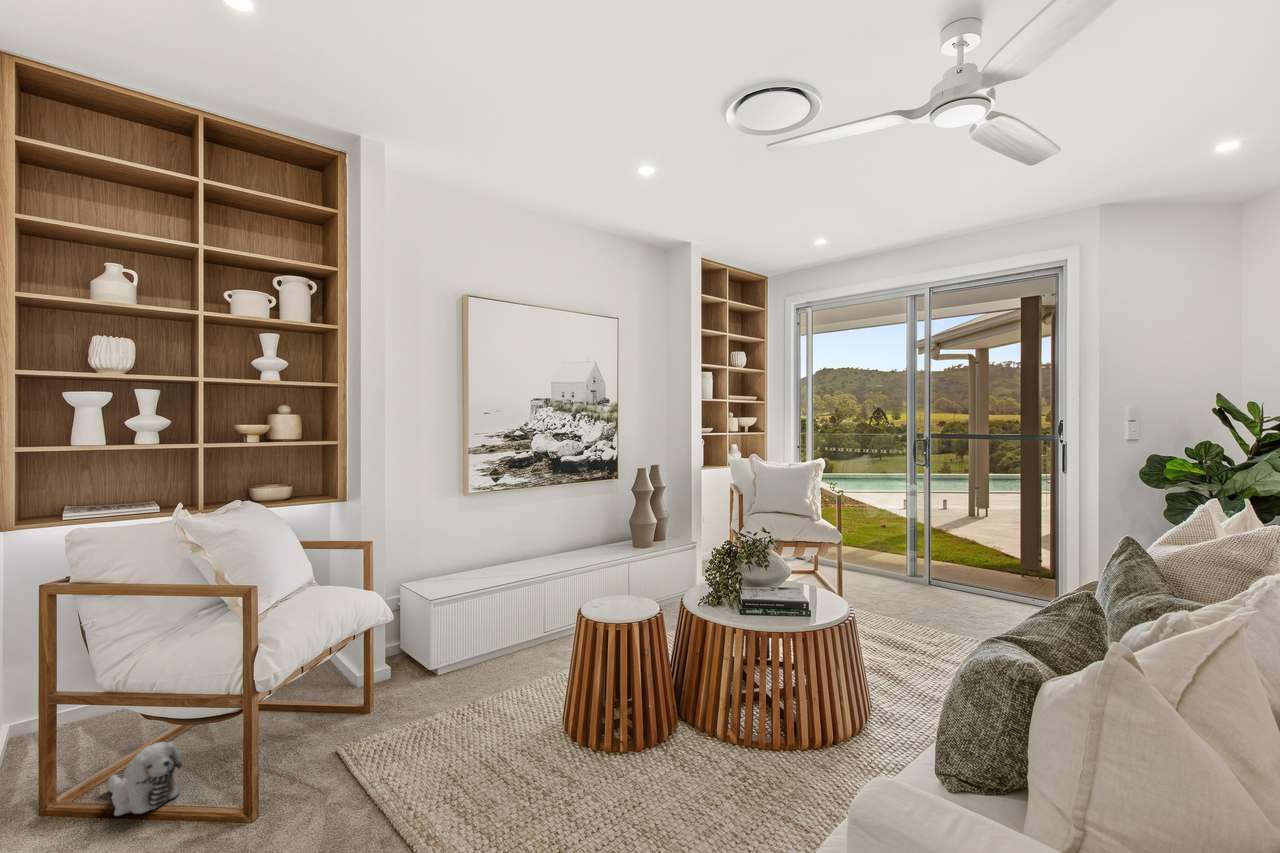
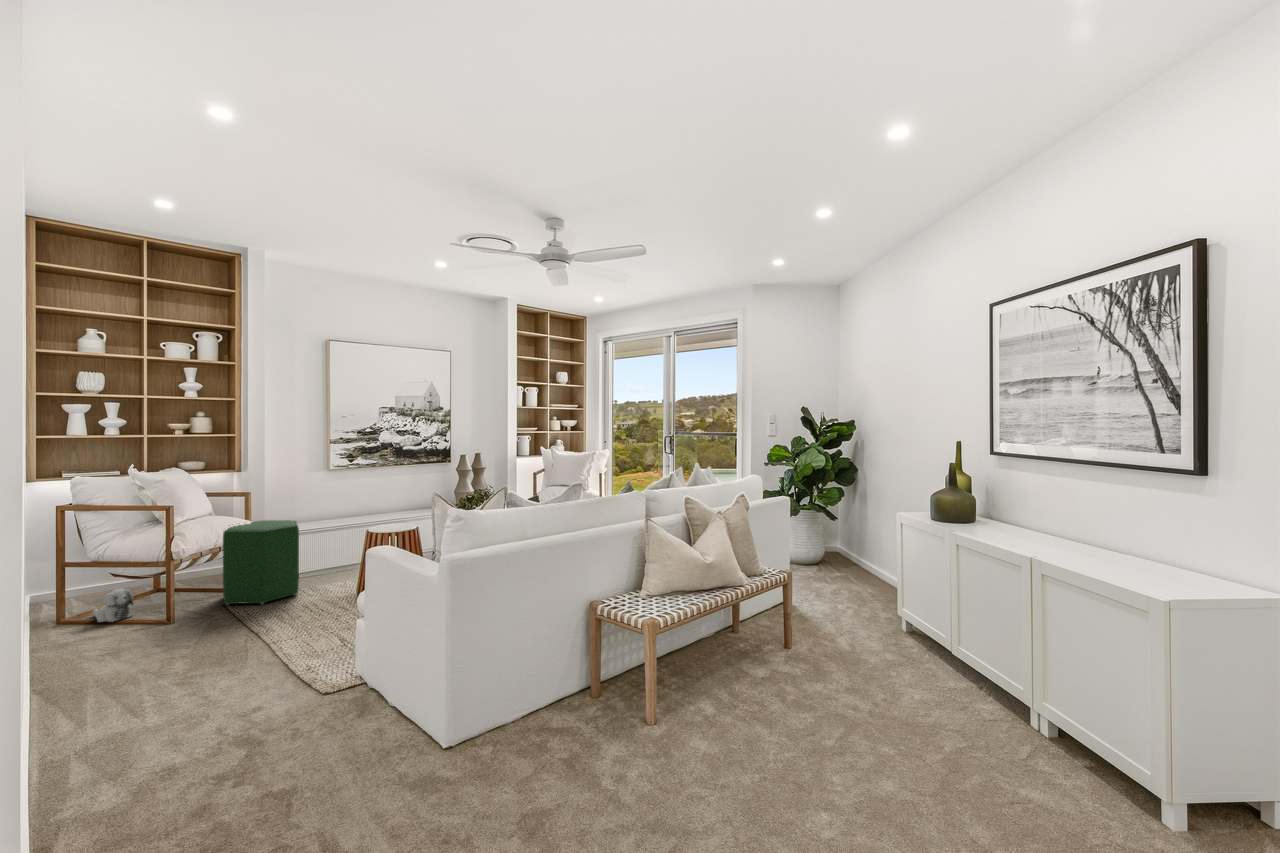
ottoman: none [335,591,462,760] -> present [223,520,299,605]

